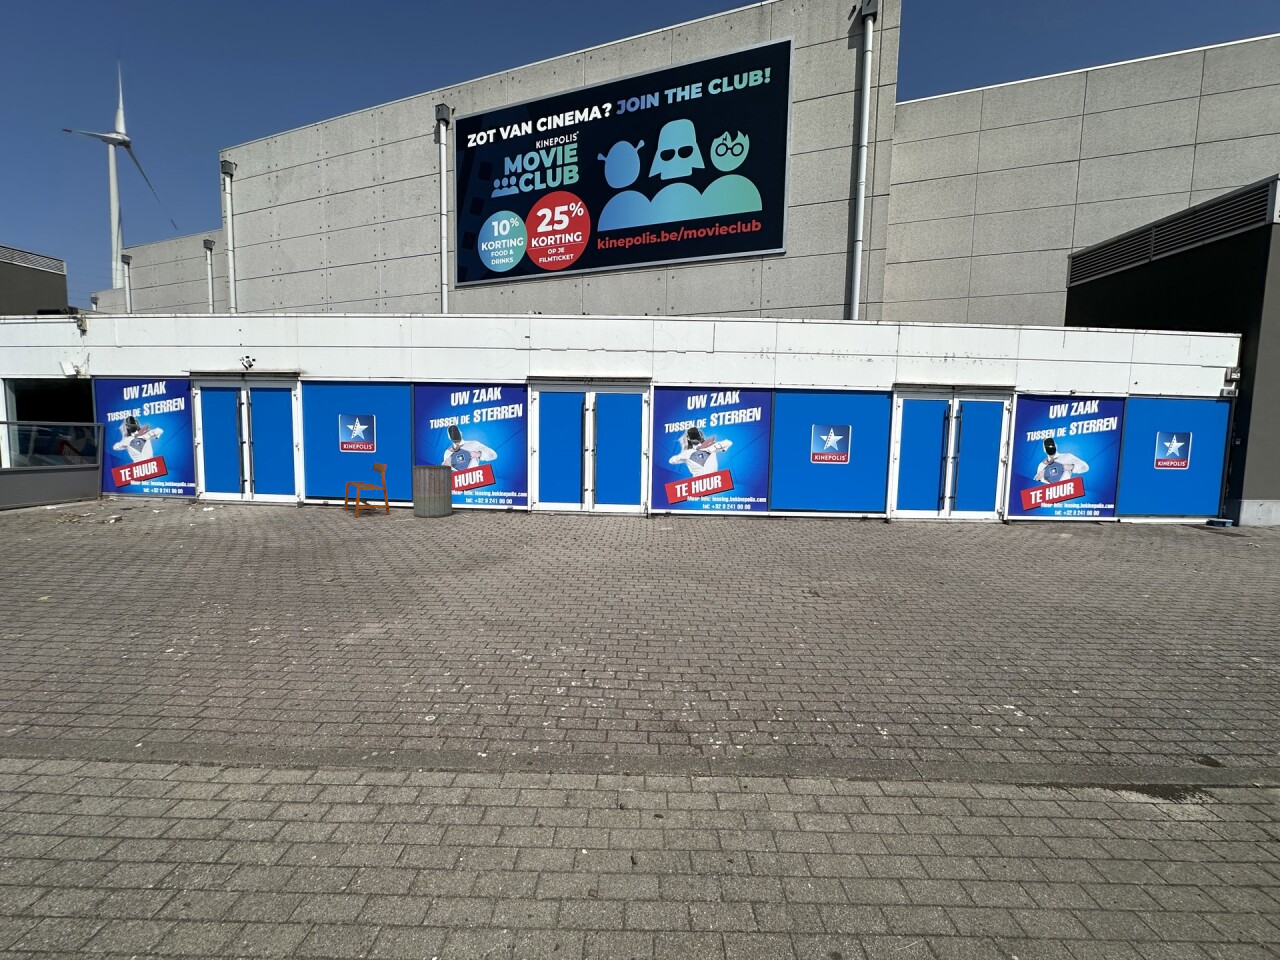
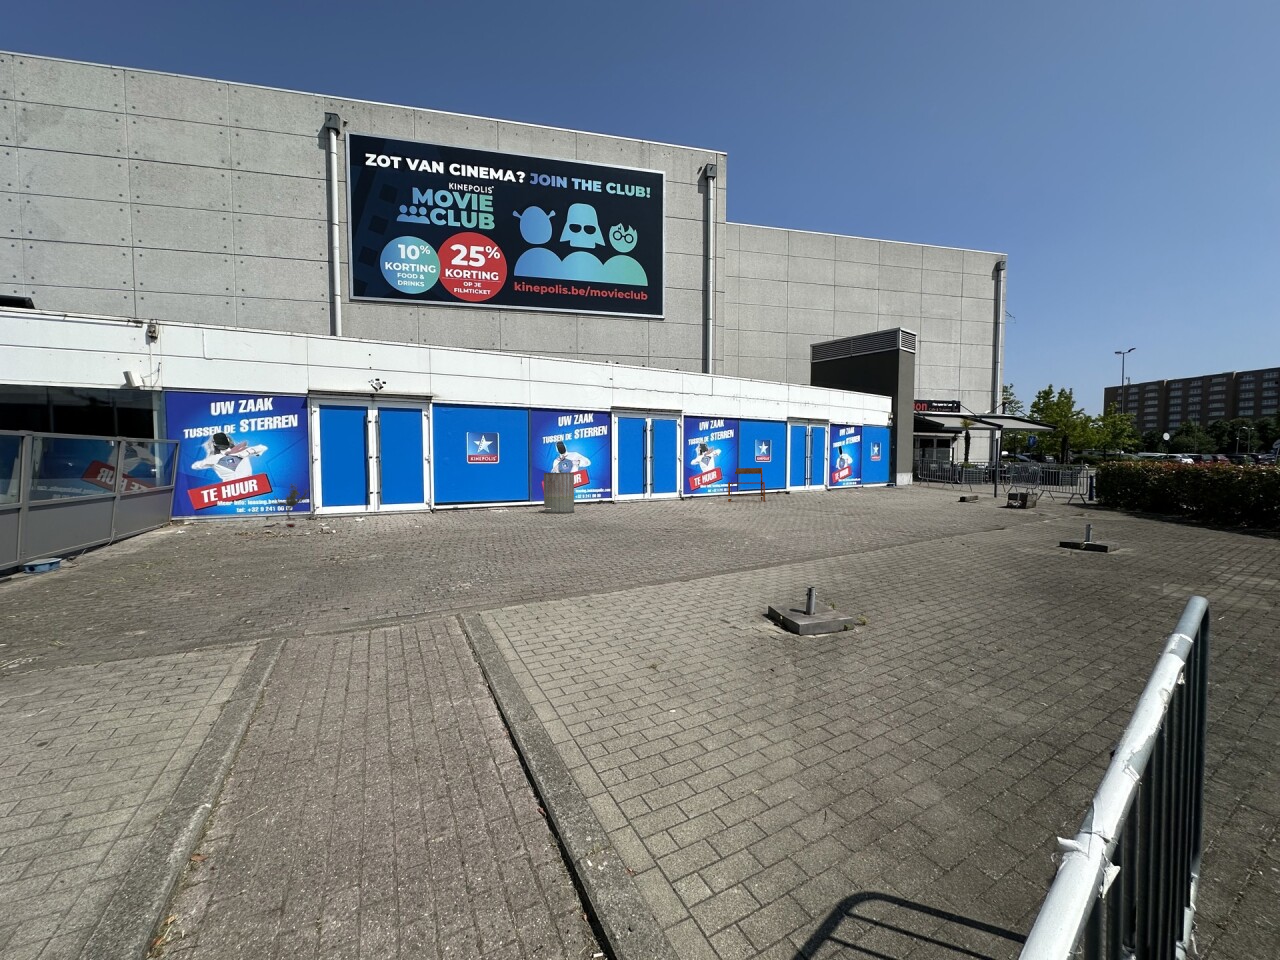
bench: present [344,462,390,518] -> present [728,468,765,502]
potted tree: none [152,463,184,504] -> present [271,484,309,527]

